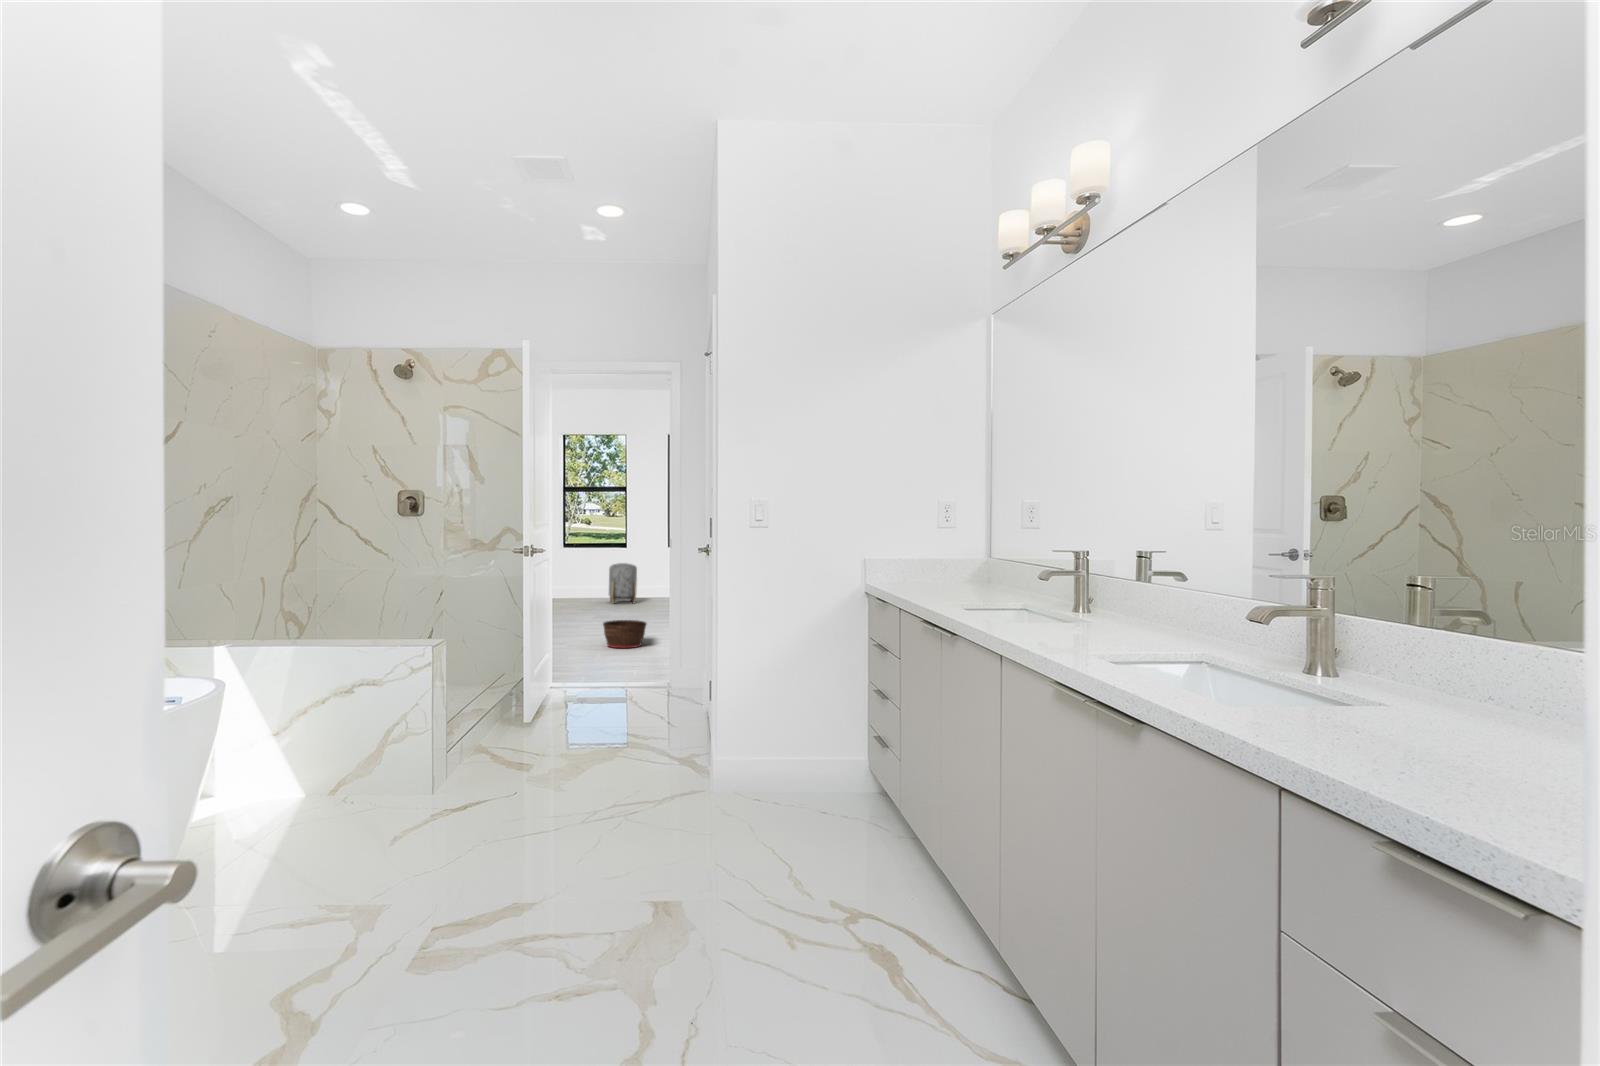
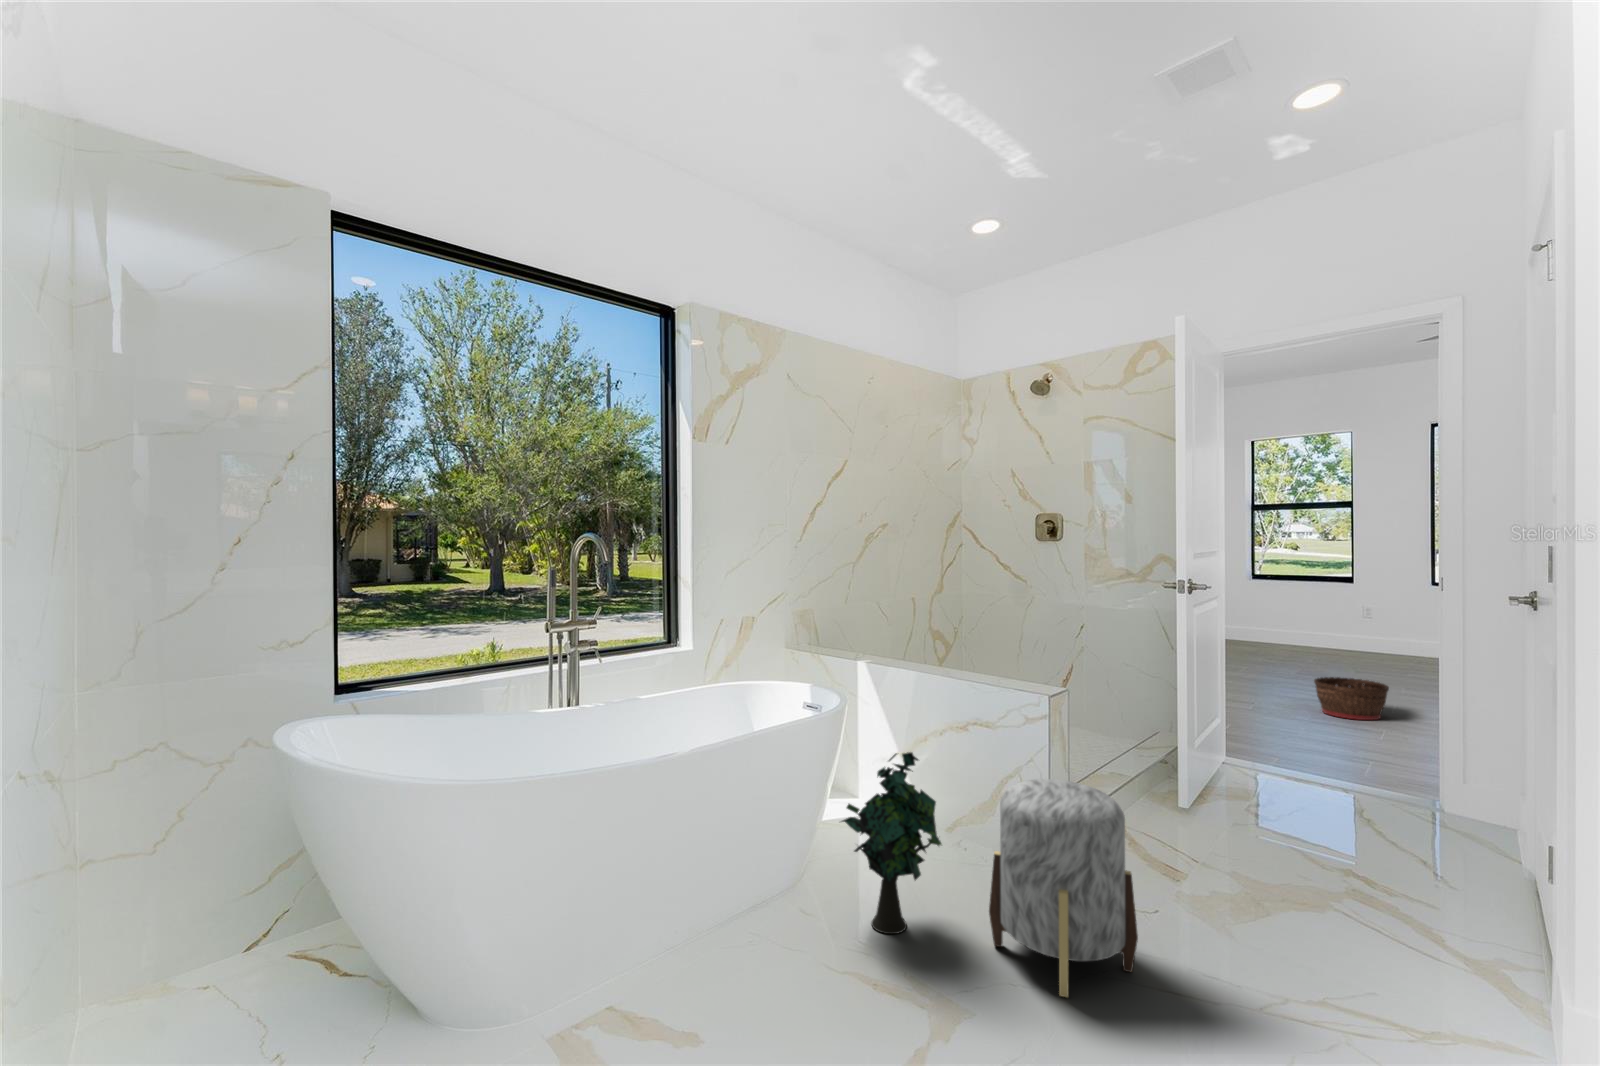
stool: present [609,563,637,603] -> present [989,779,1138,997]
decorative plant: none [283,692,377,841] -> present [841,752,941,934]

